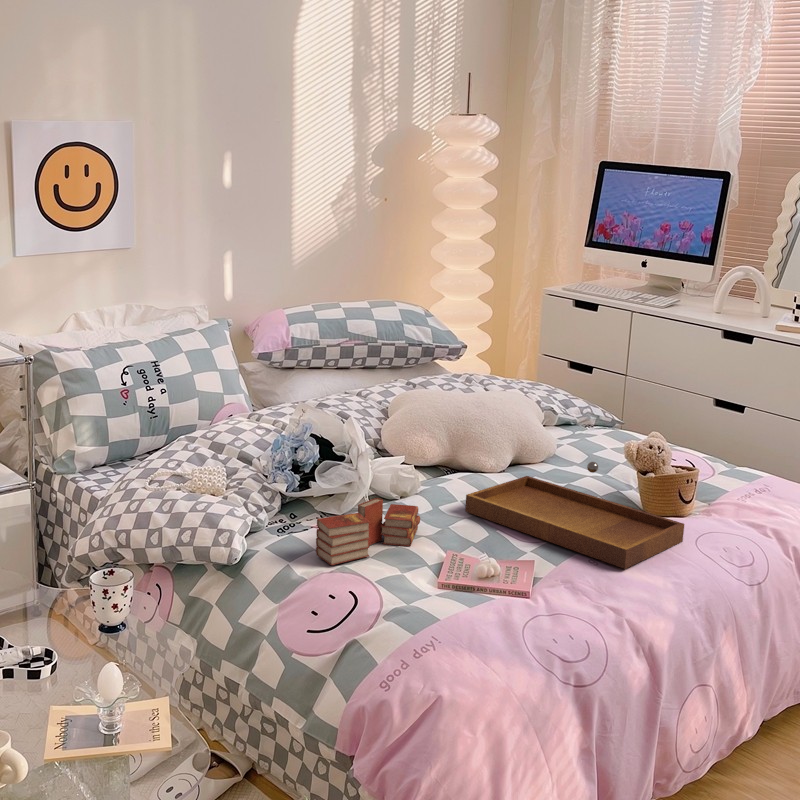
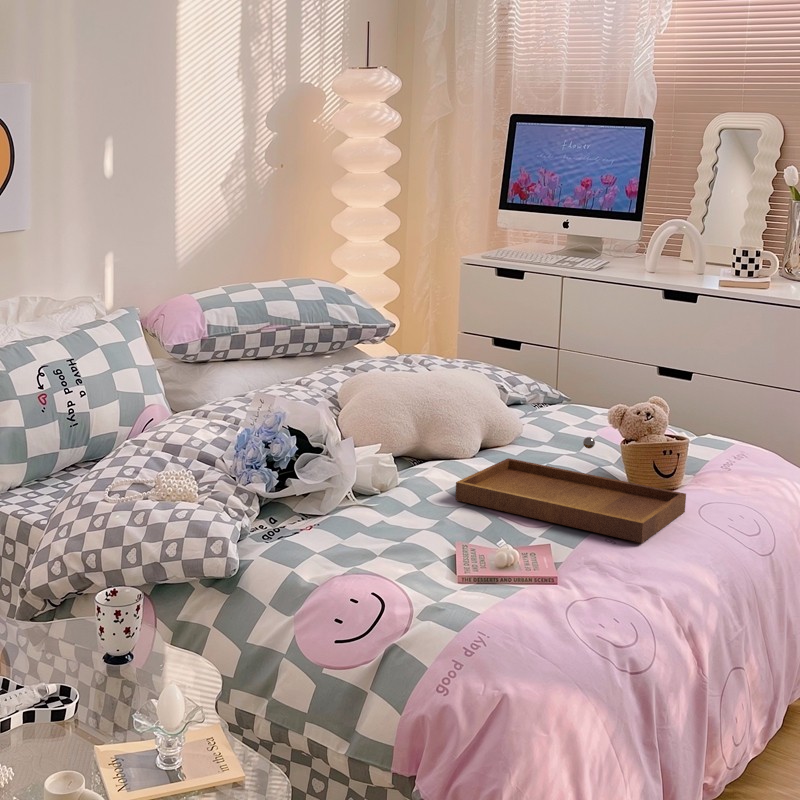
book: present [316,498,420,565] -> none [320,491,417,566]

